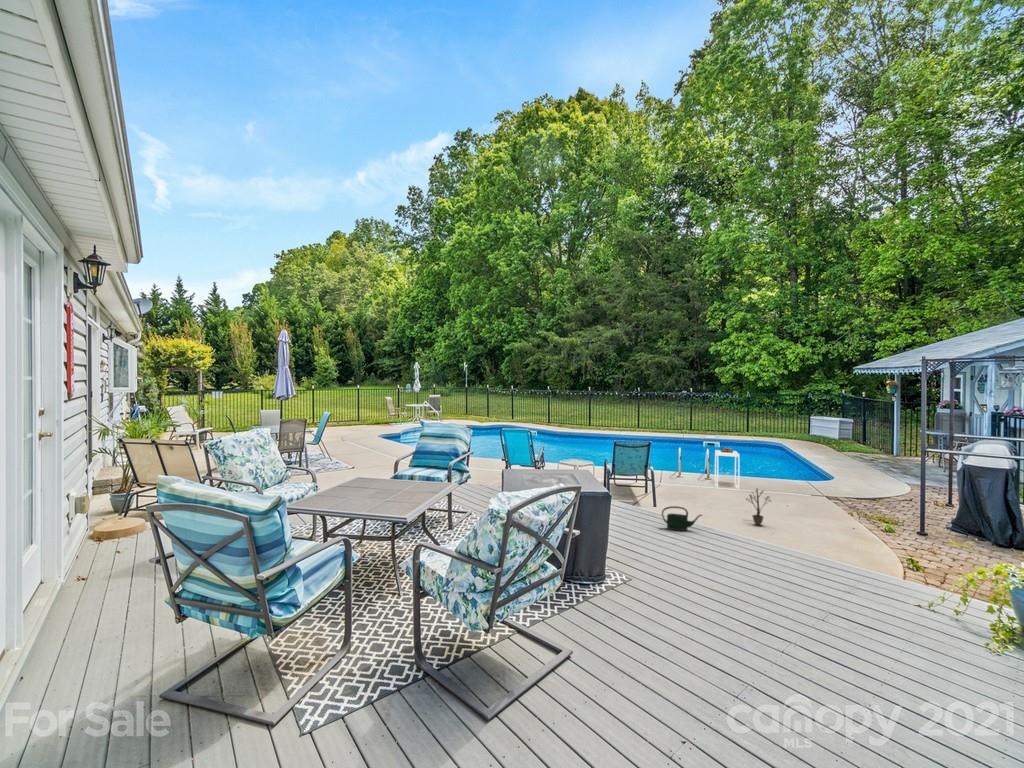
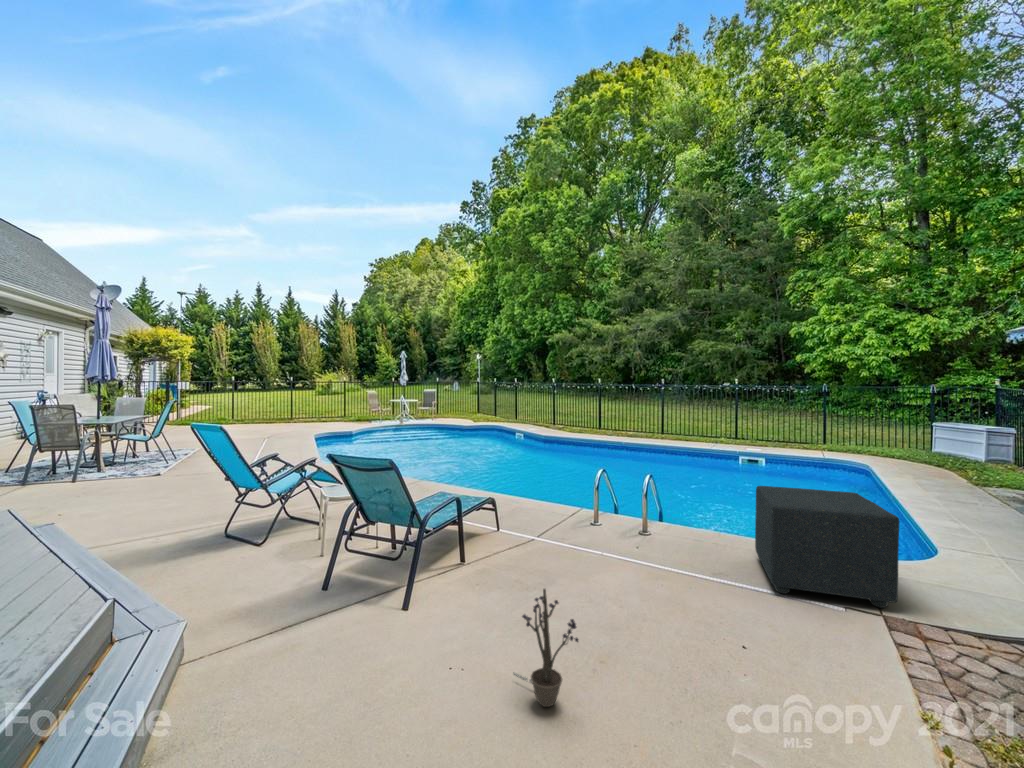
side table: present [715,447,740,489] -> none [628,460,685,551]
ottoman: none [774,456,837,500] -> present [755,486,900,608]
watering can: present [662,506,702,531] -> none [252,621,323,705]

